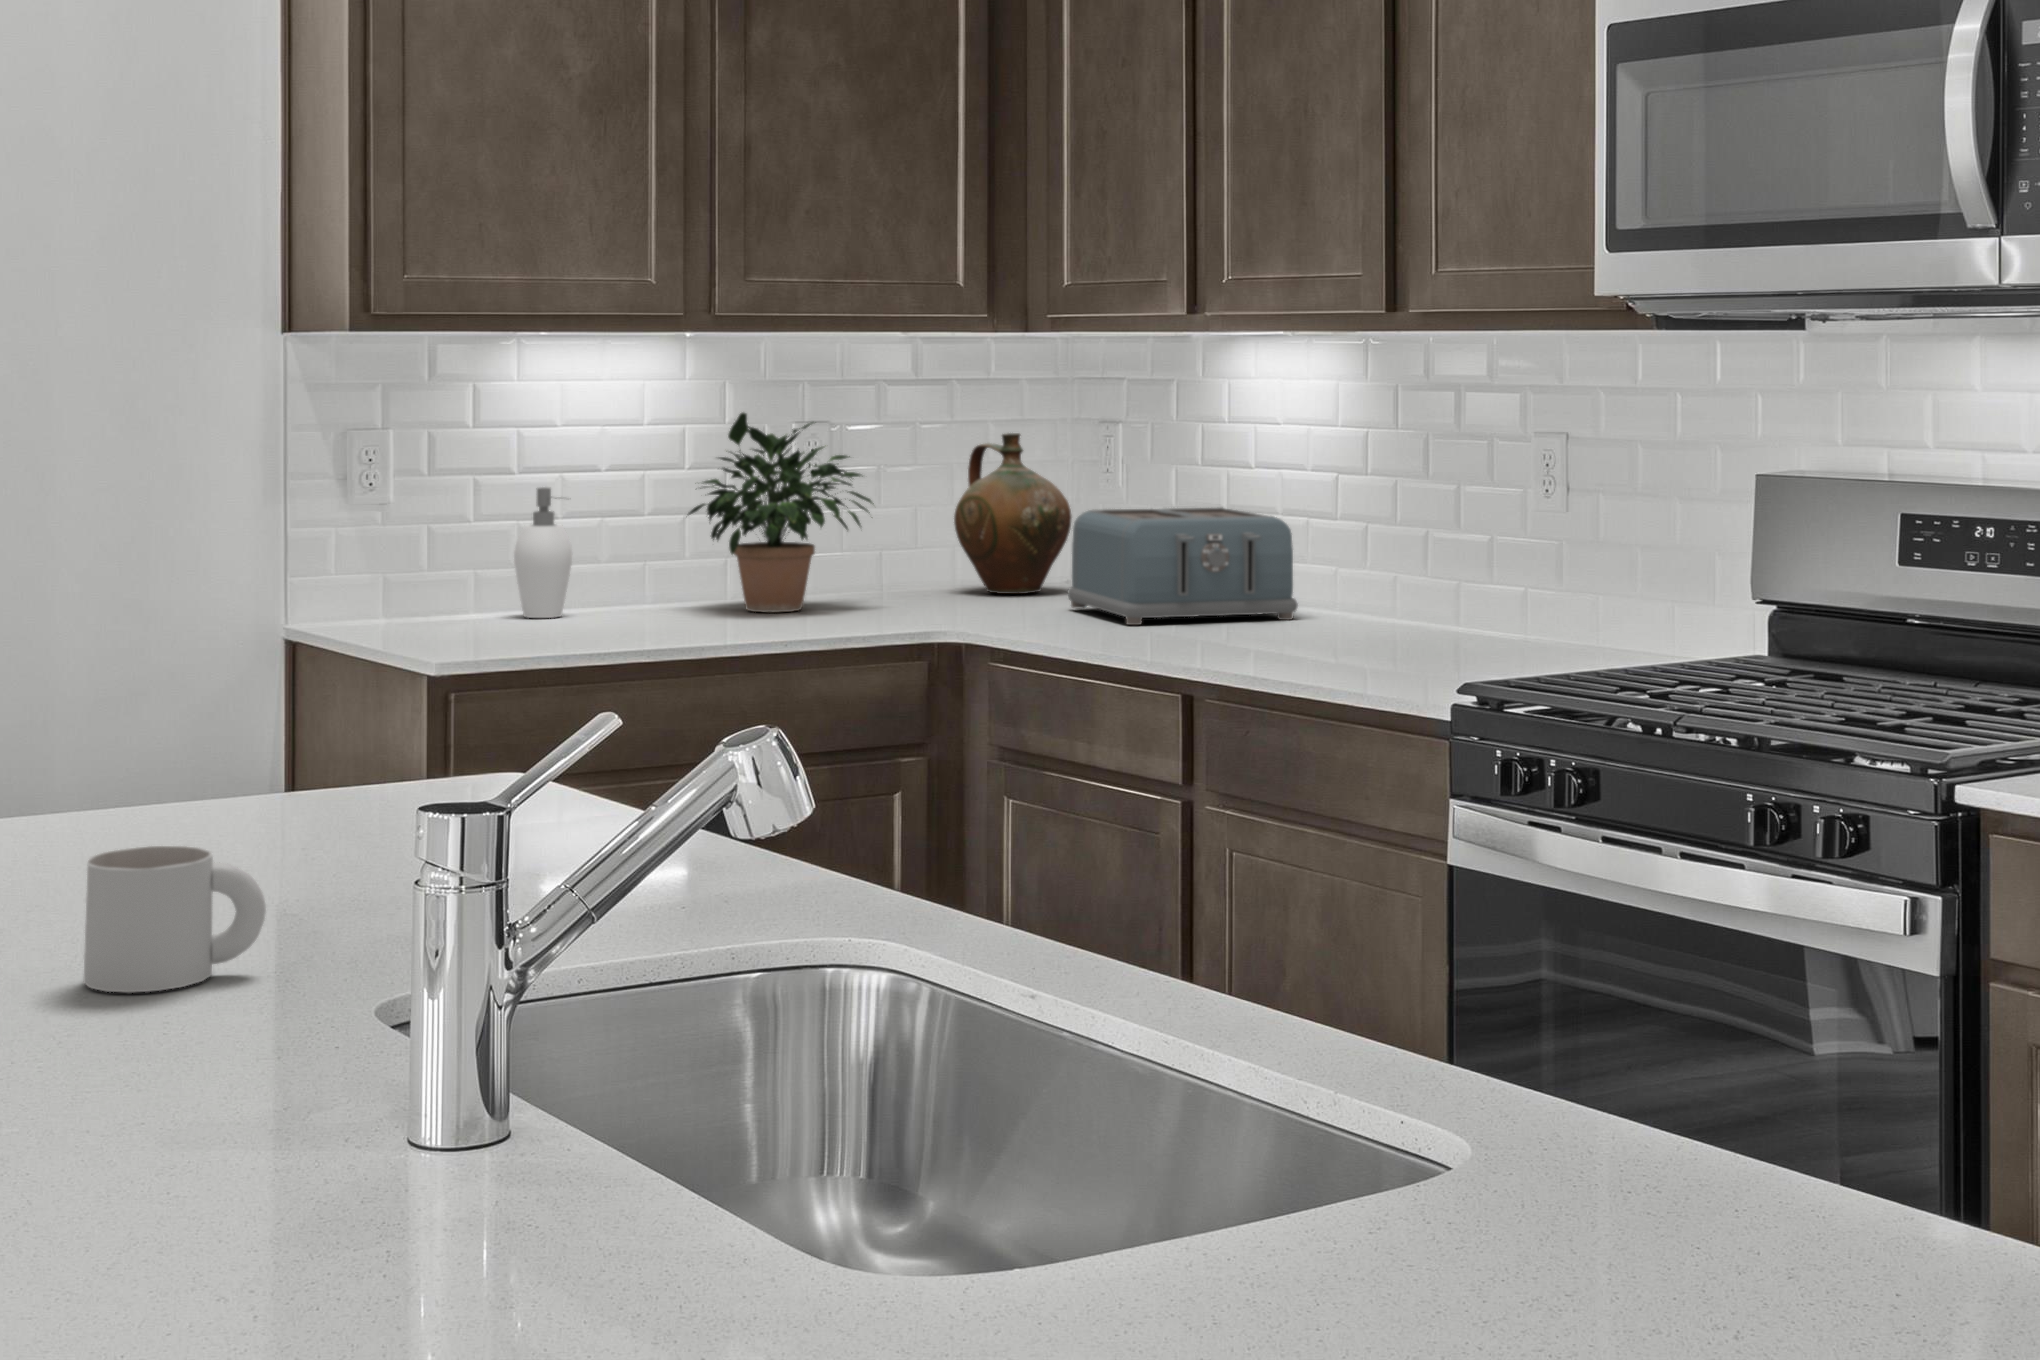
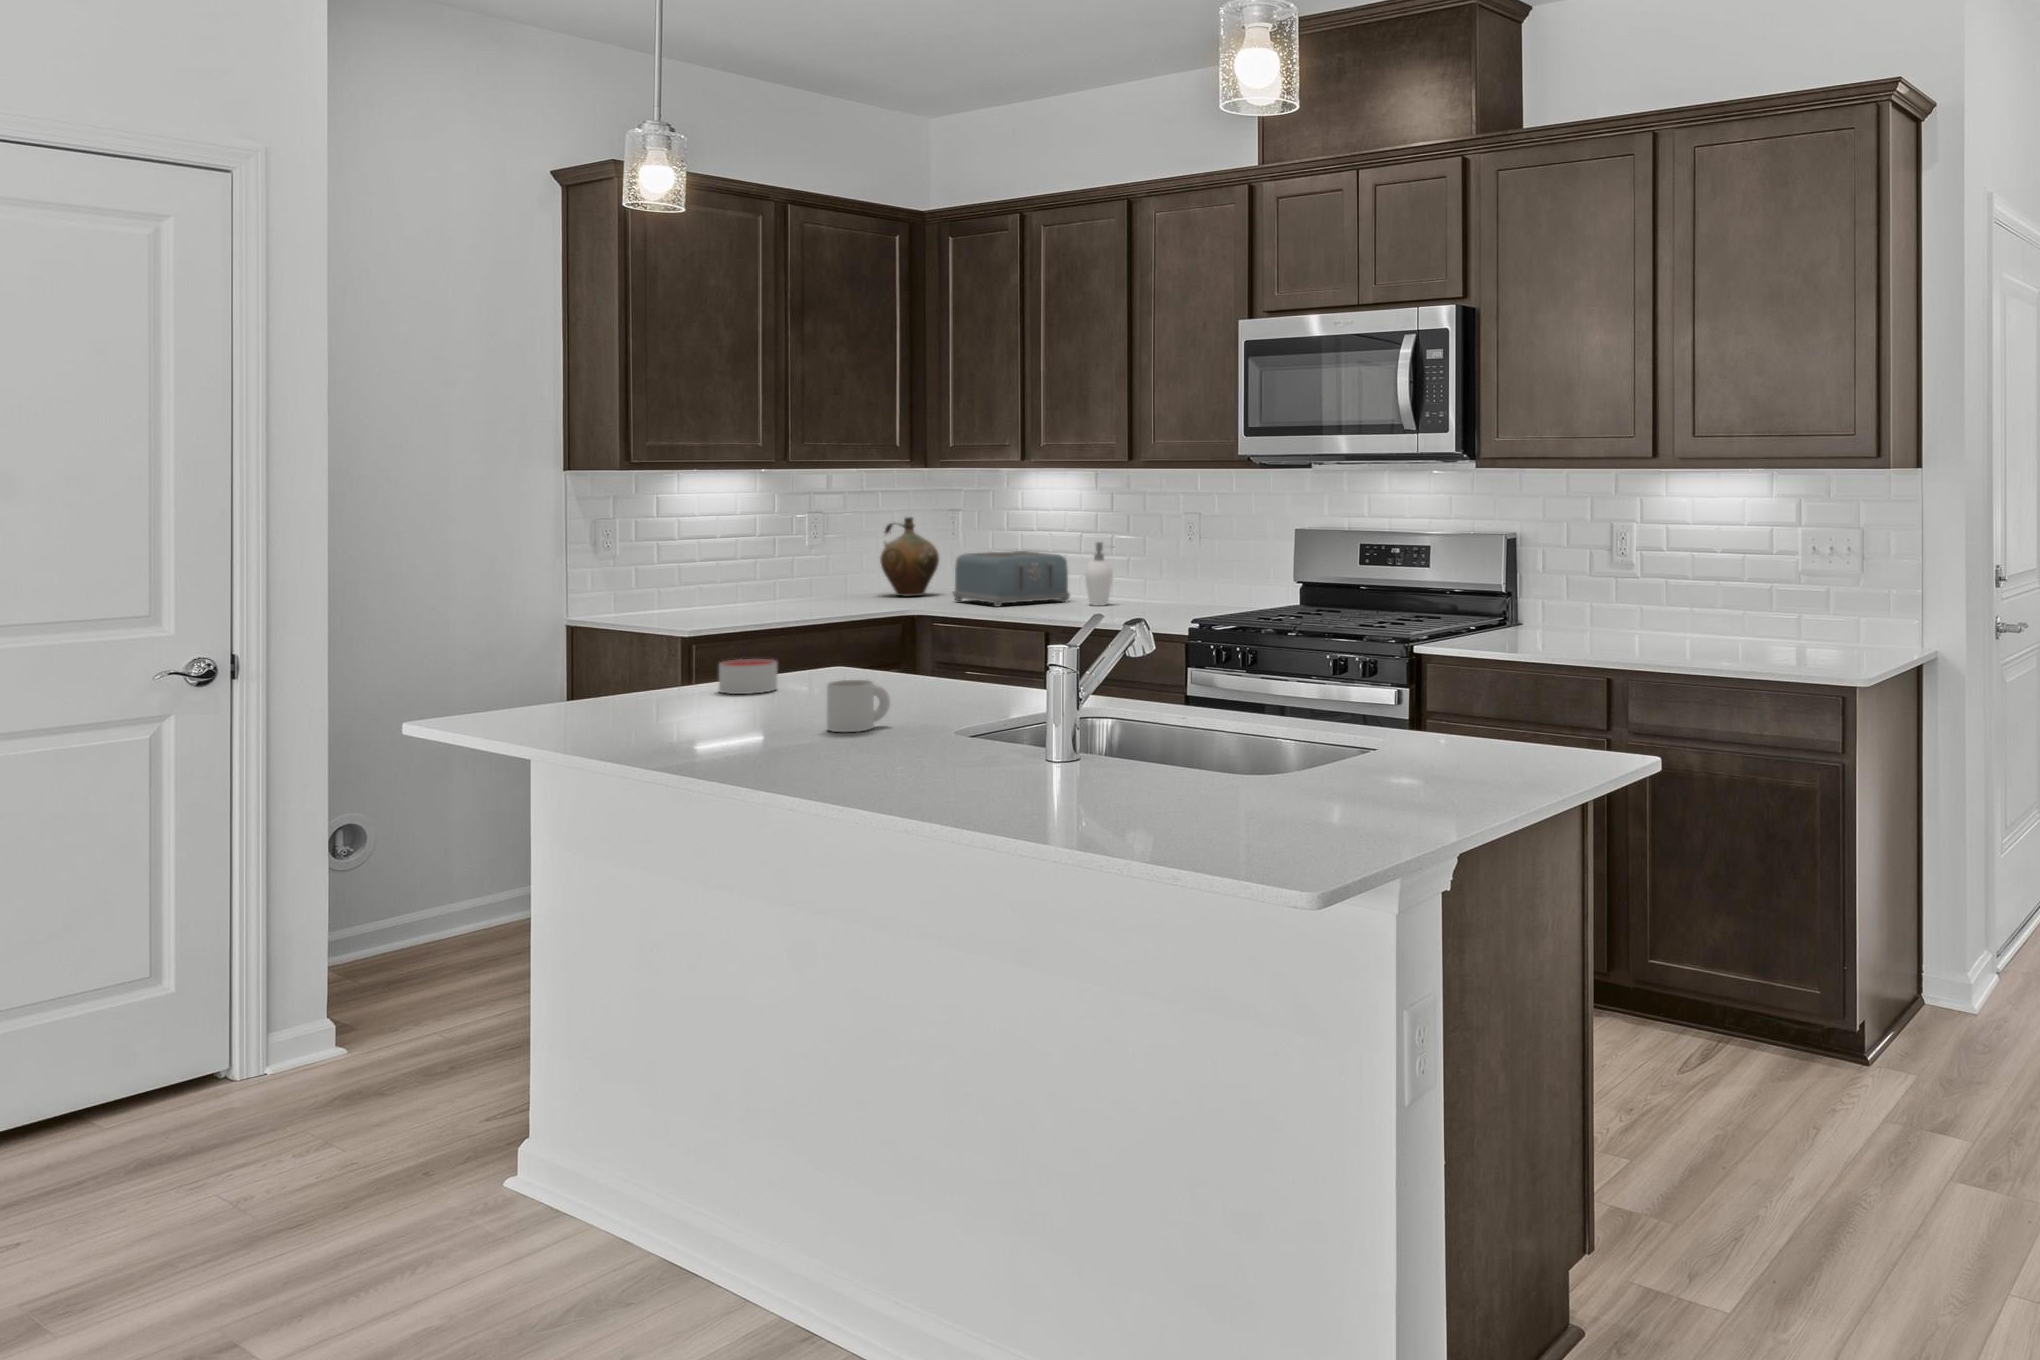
potted plant: present [688,413,874,612] -> none [755,509,856,608]
soap dispenser: present [514,487,572,618] -> present [1085,542,1113,606]
candle: none [133,750,272,837] -> present [719,659,777,694]

